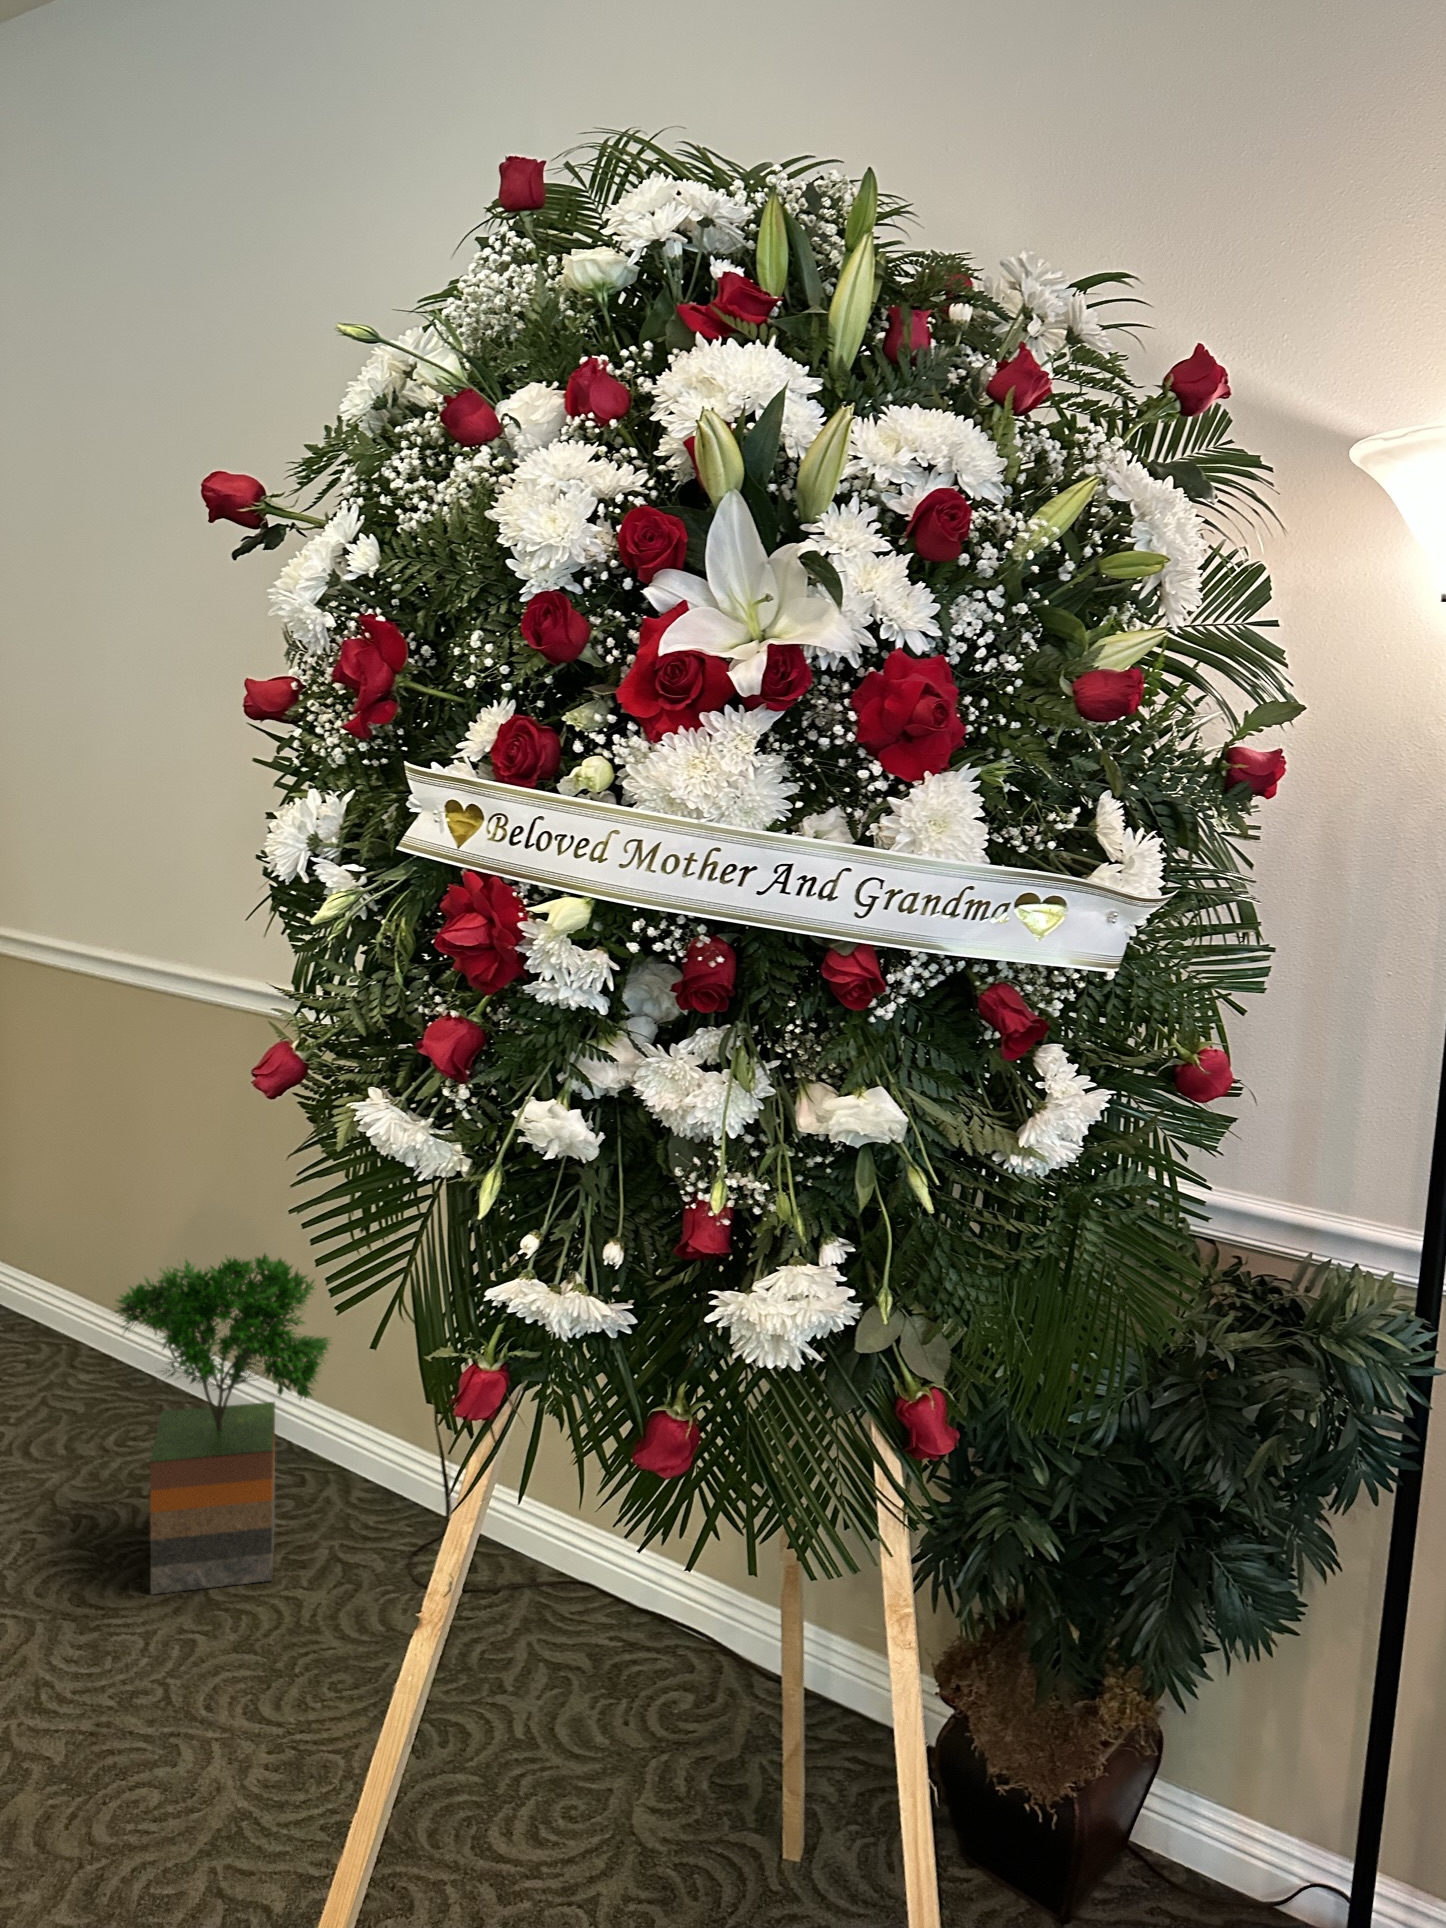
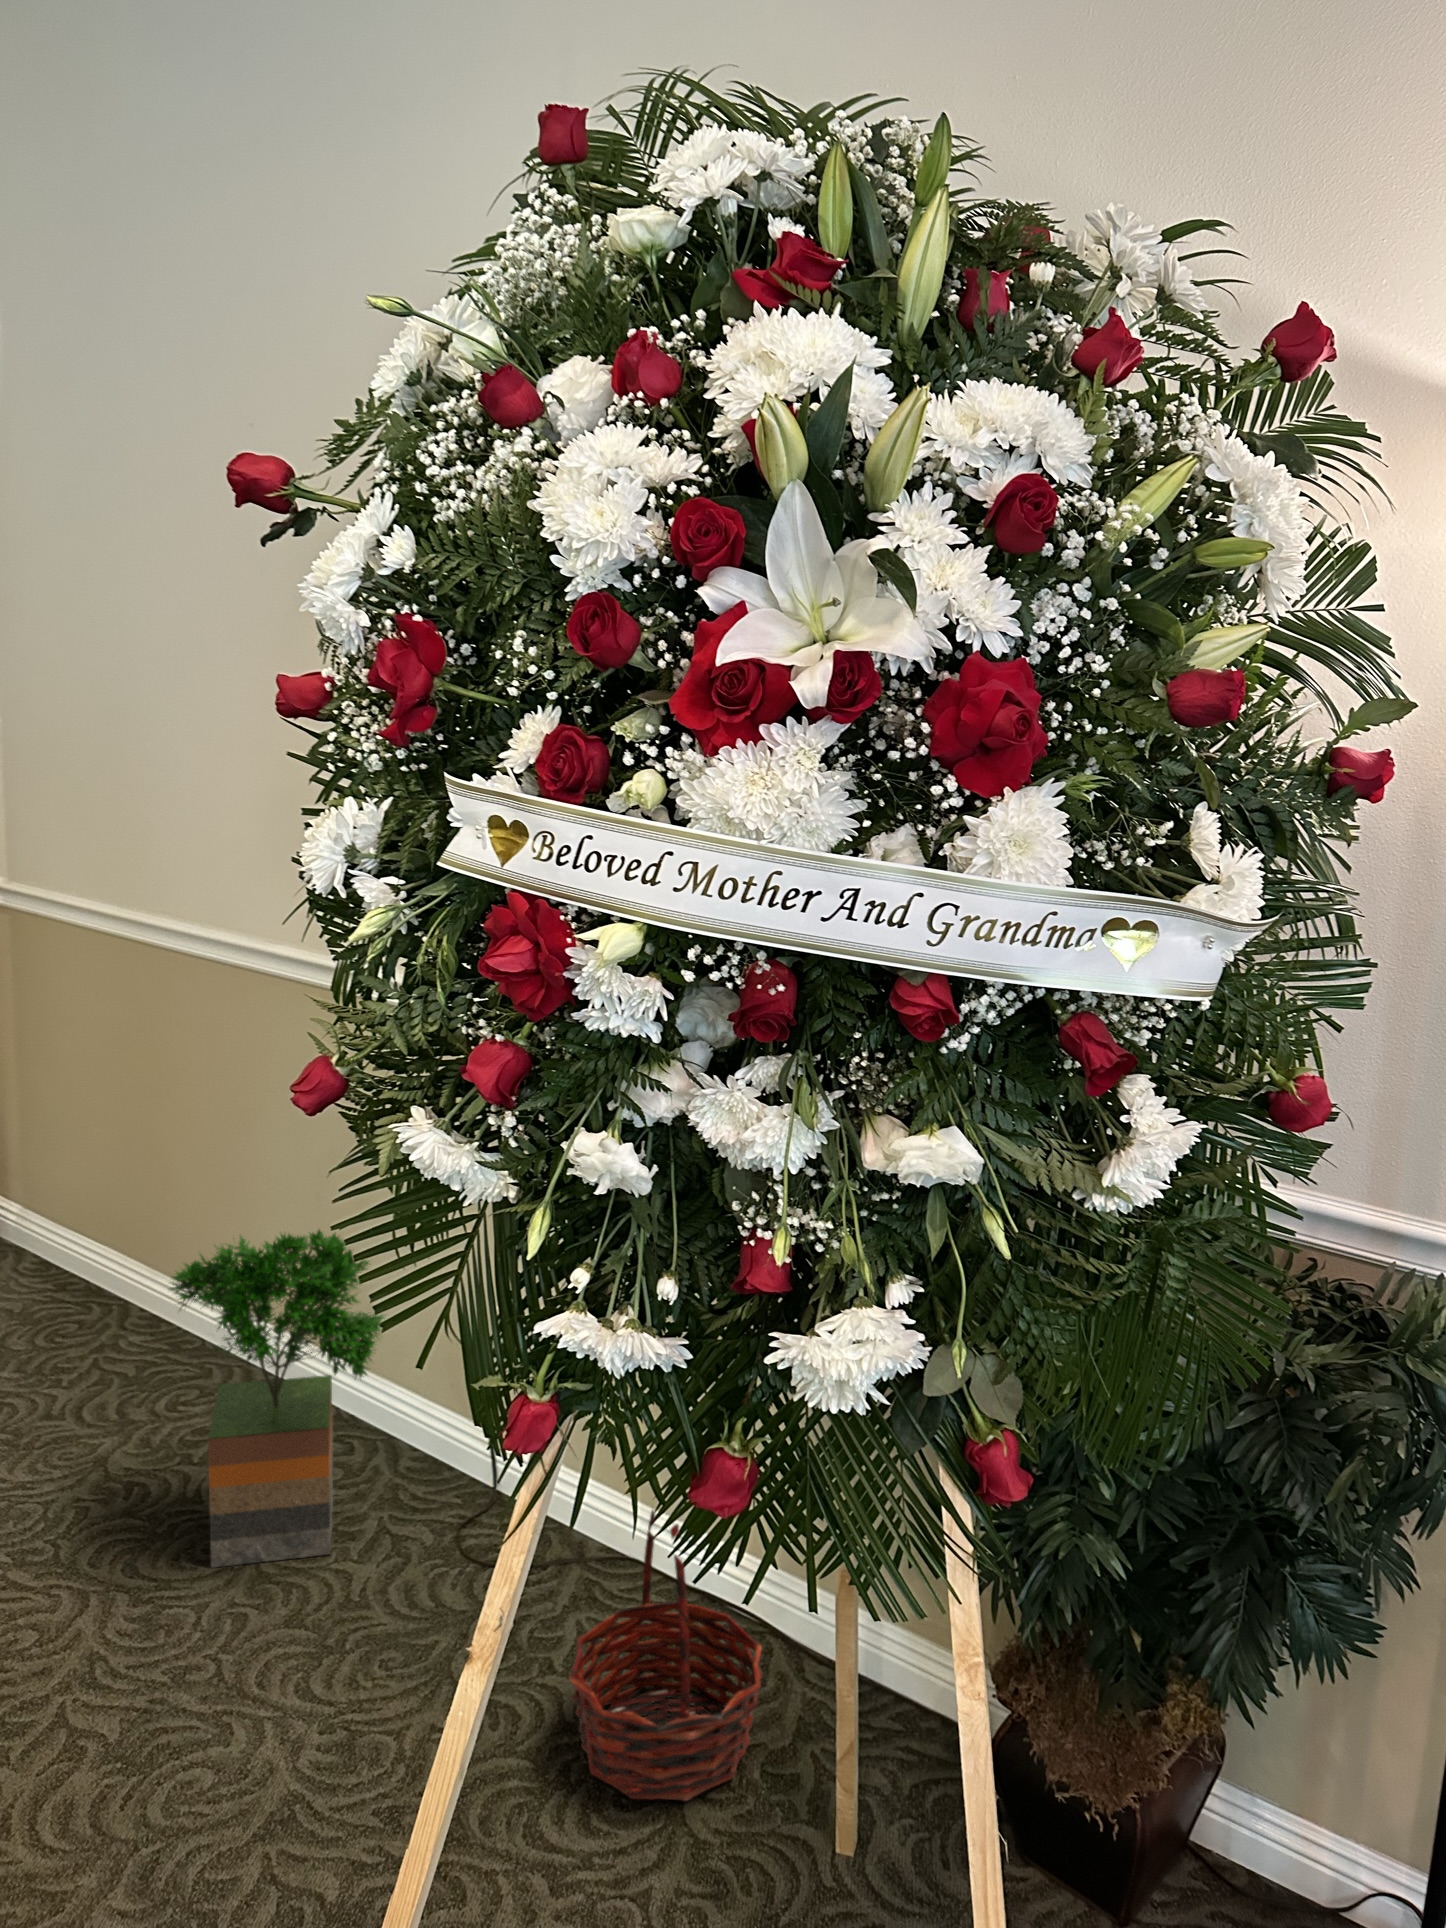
basket: none [512,1504,706,1807] -> present [569,1510,763,1801]

